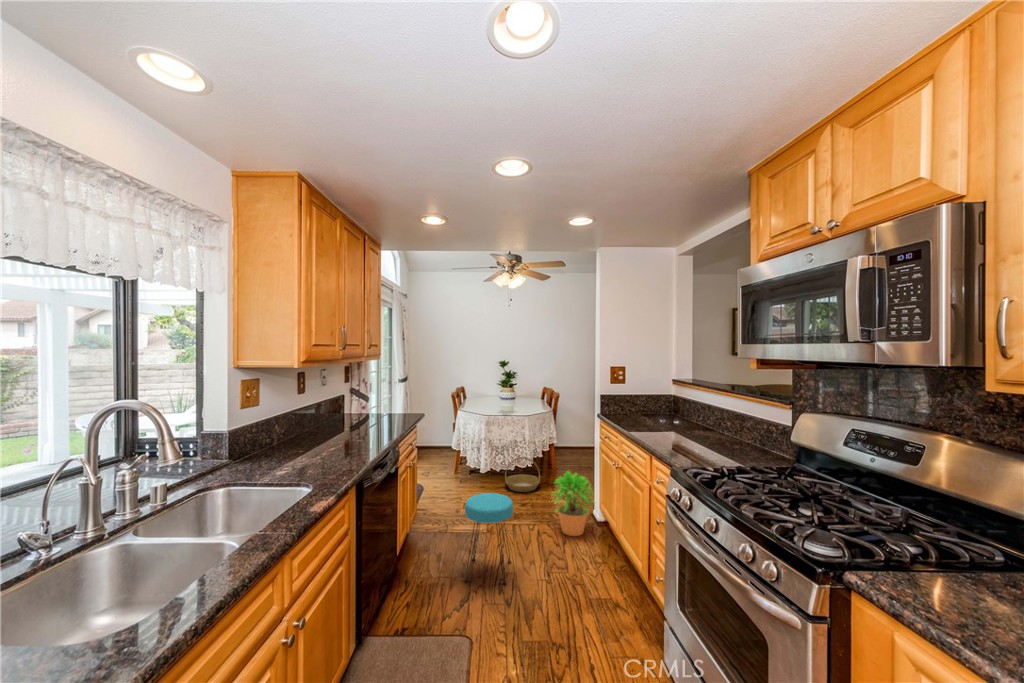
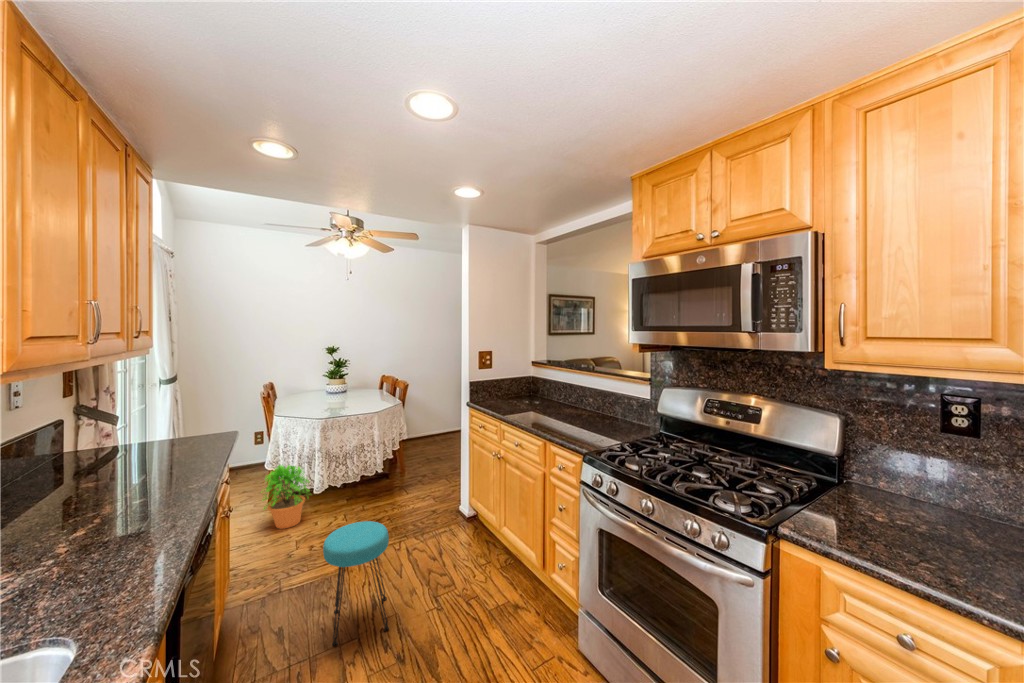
basket: present [505,457,540,492] -> none [349,463,393,505]
potted plant: present [554,471,593,536] -> present [263,465,309,529]

